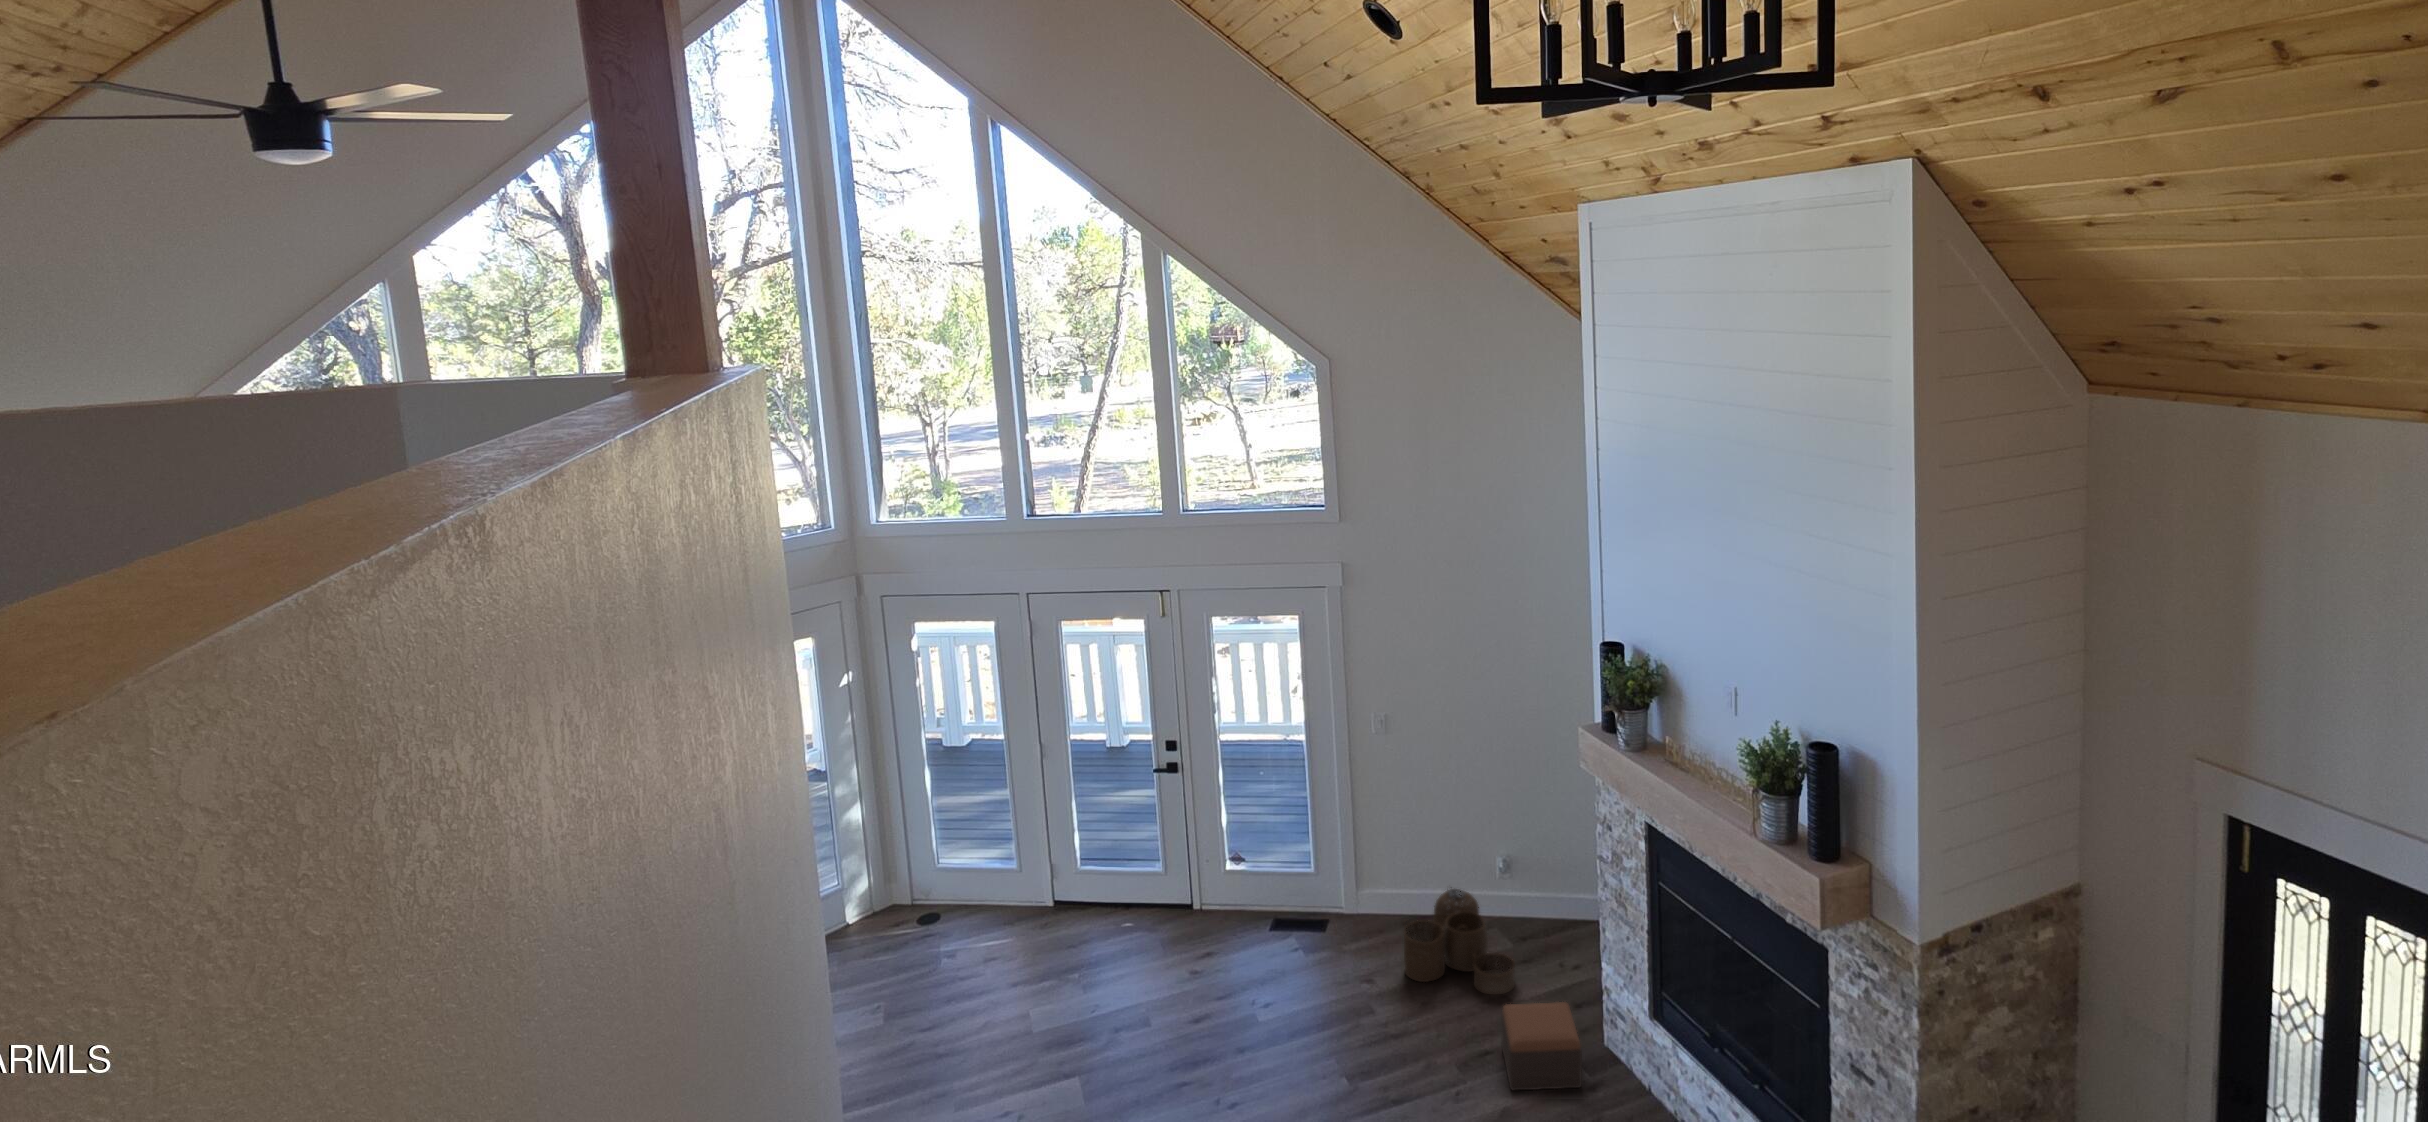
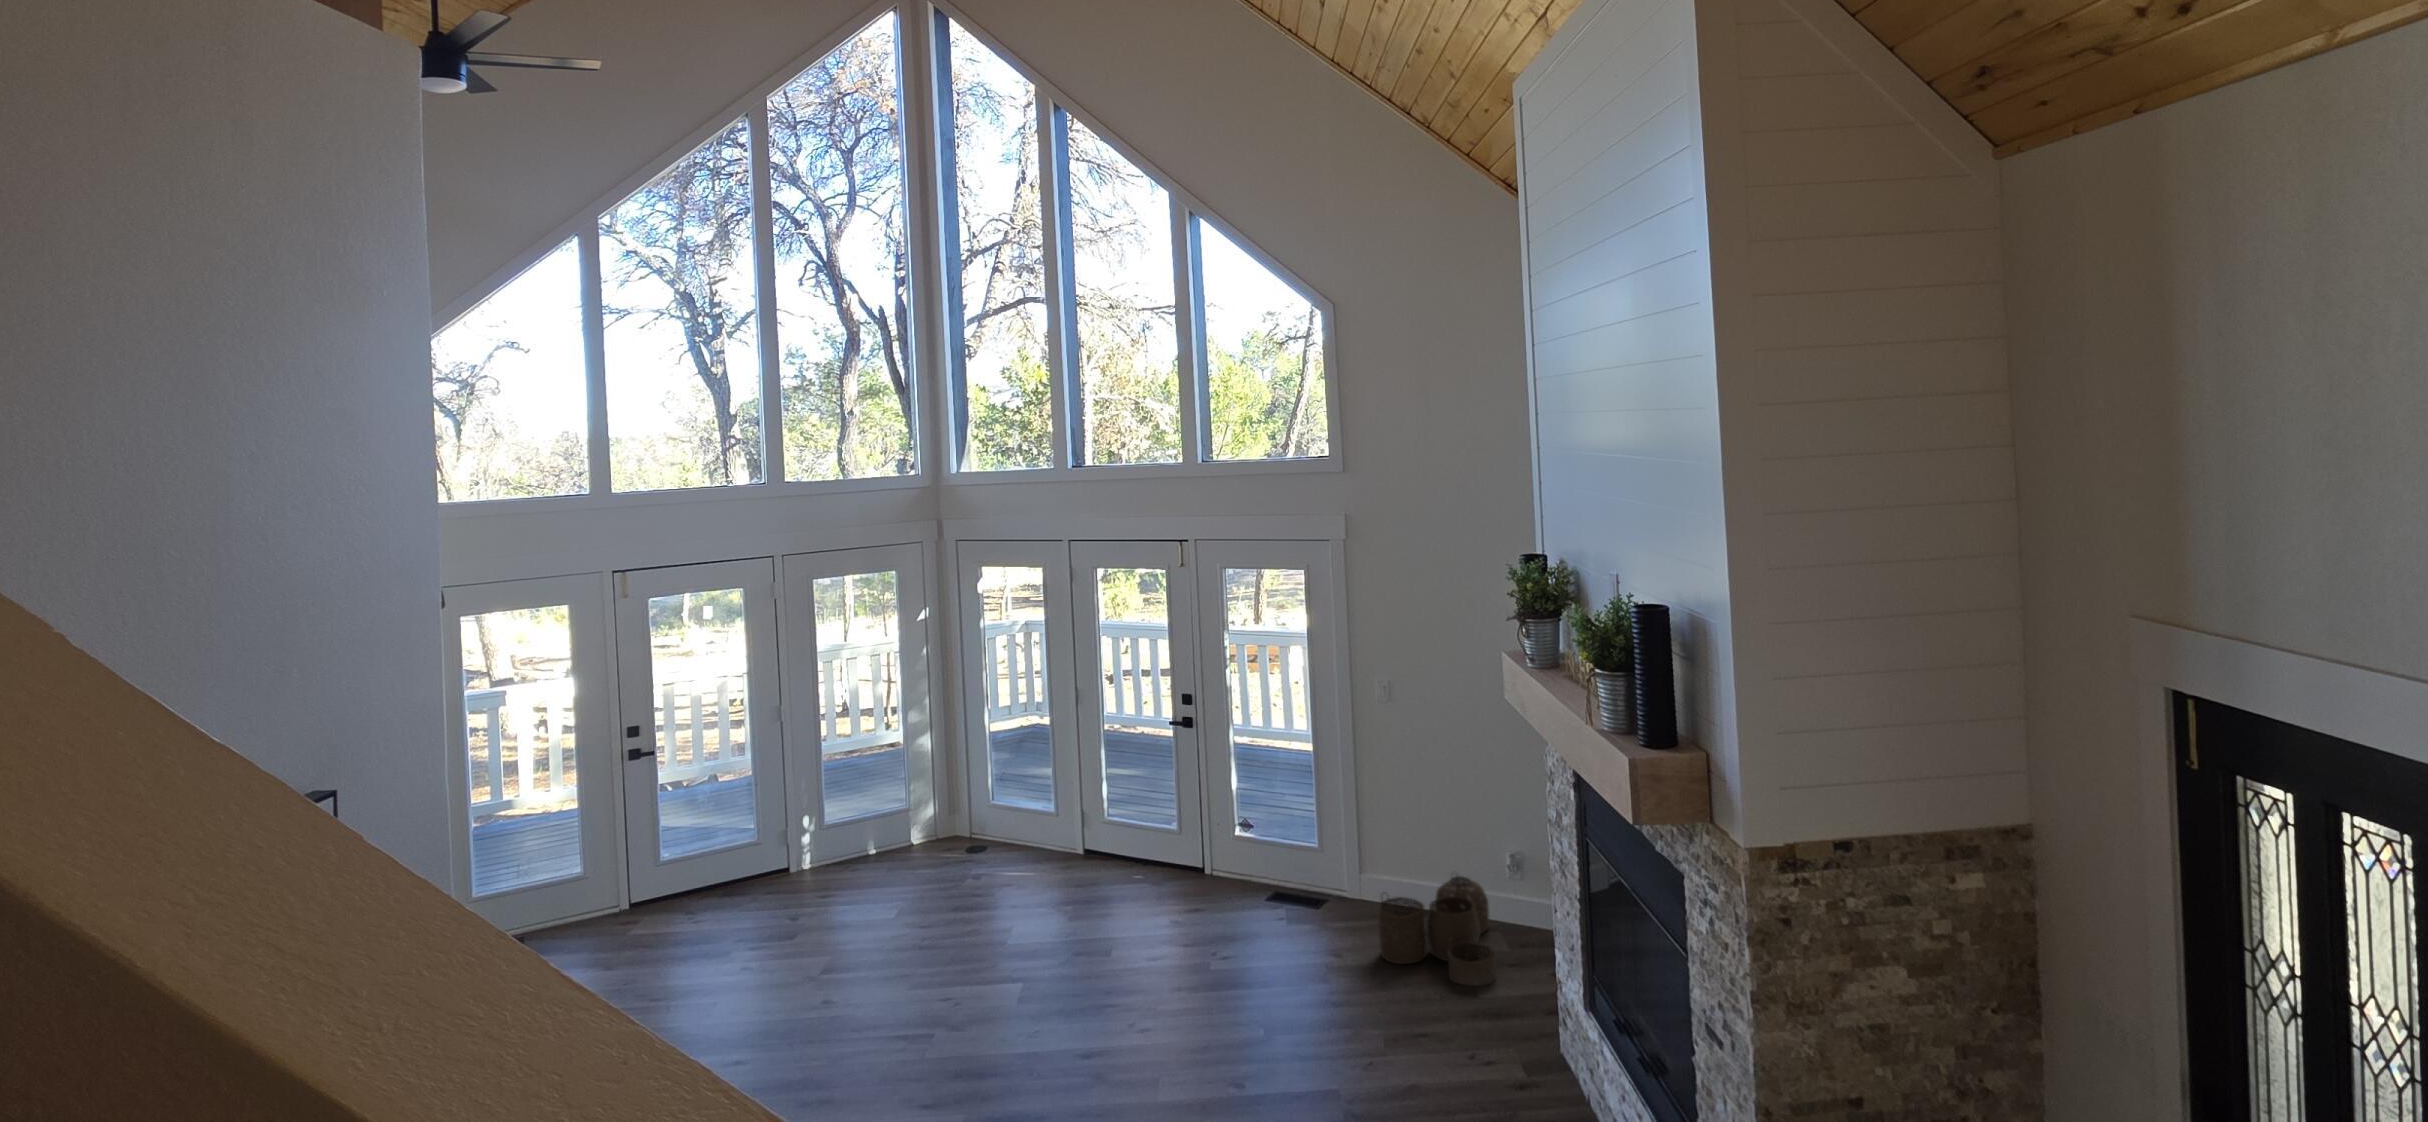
footstool: present [1501,1002,1582,1091] -> none [1420,978,1519,1081]

